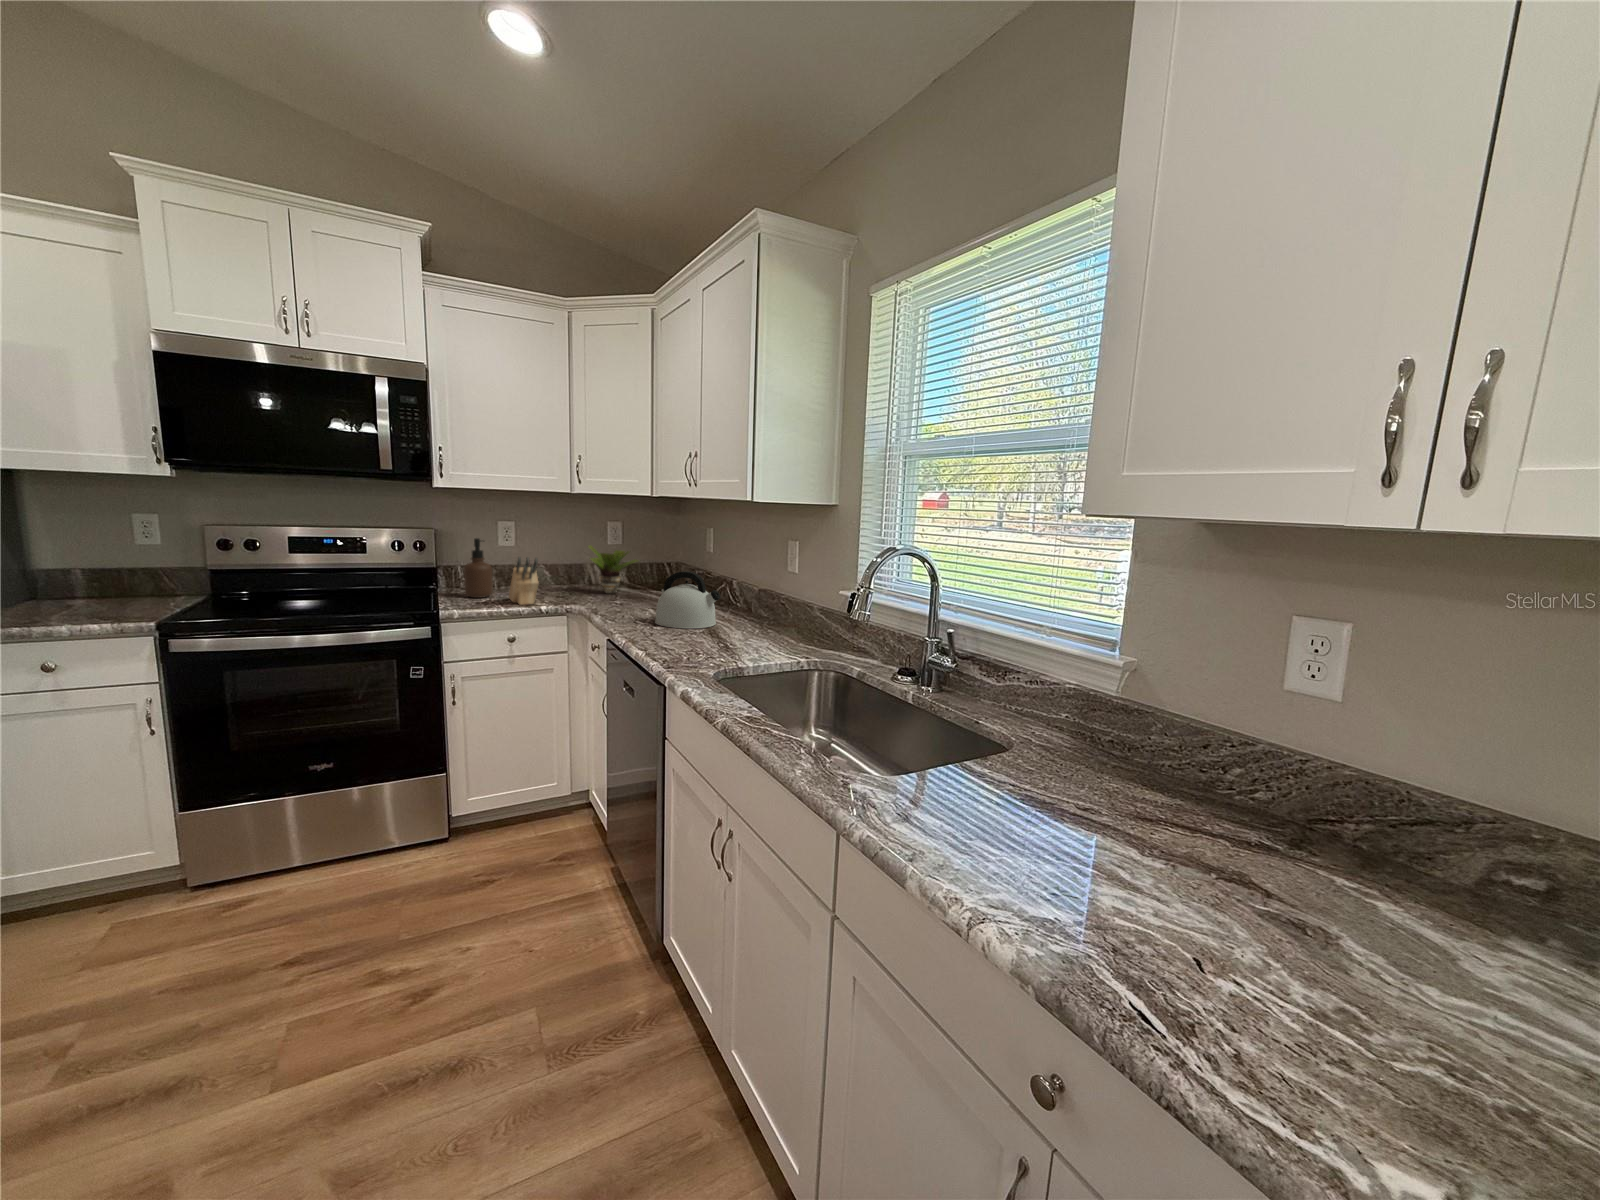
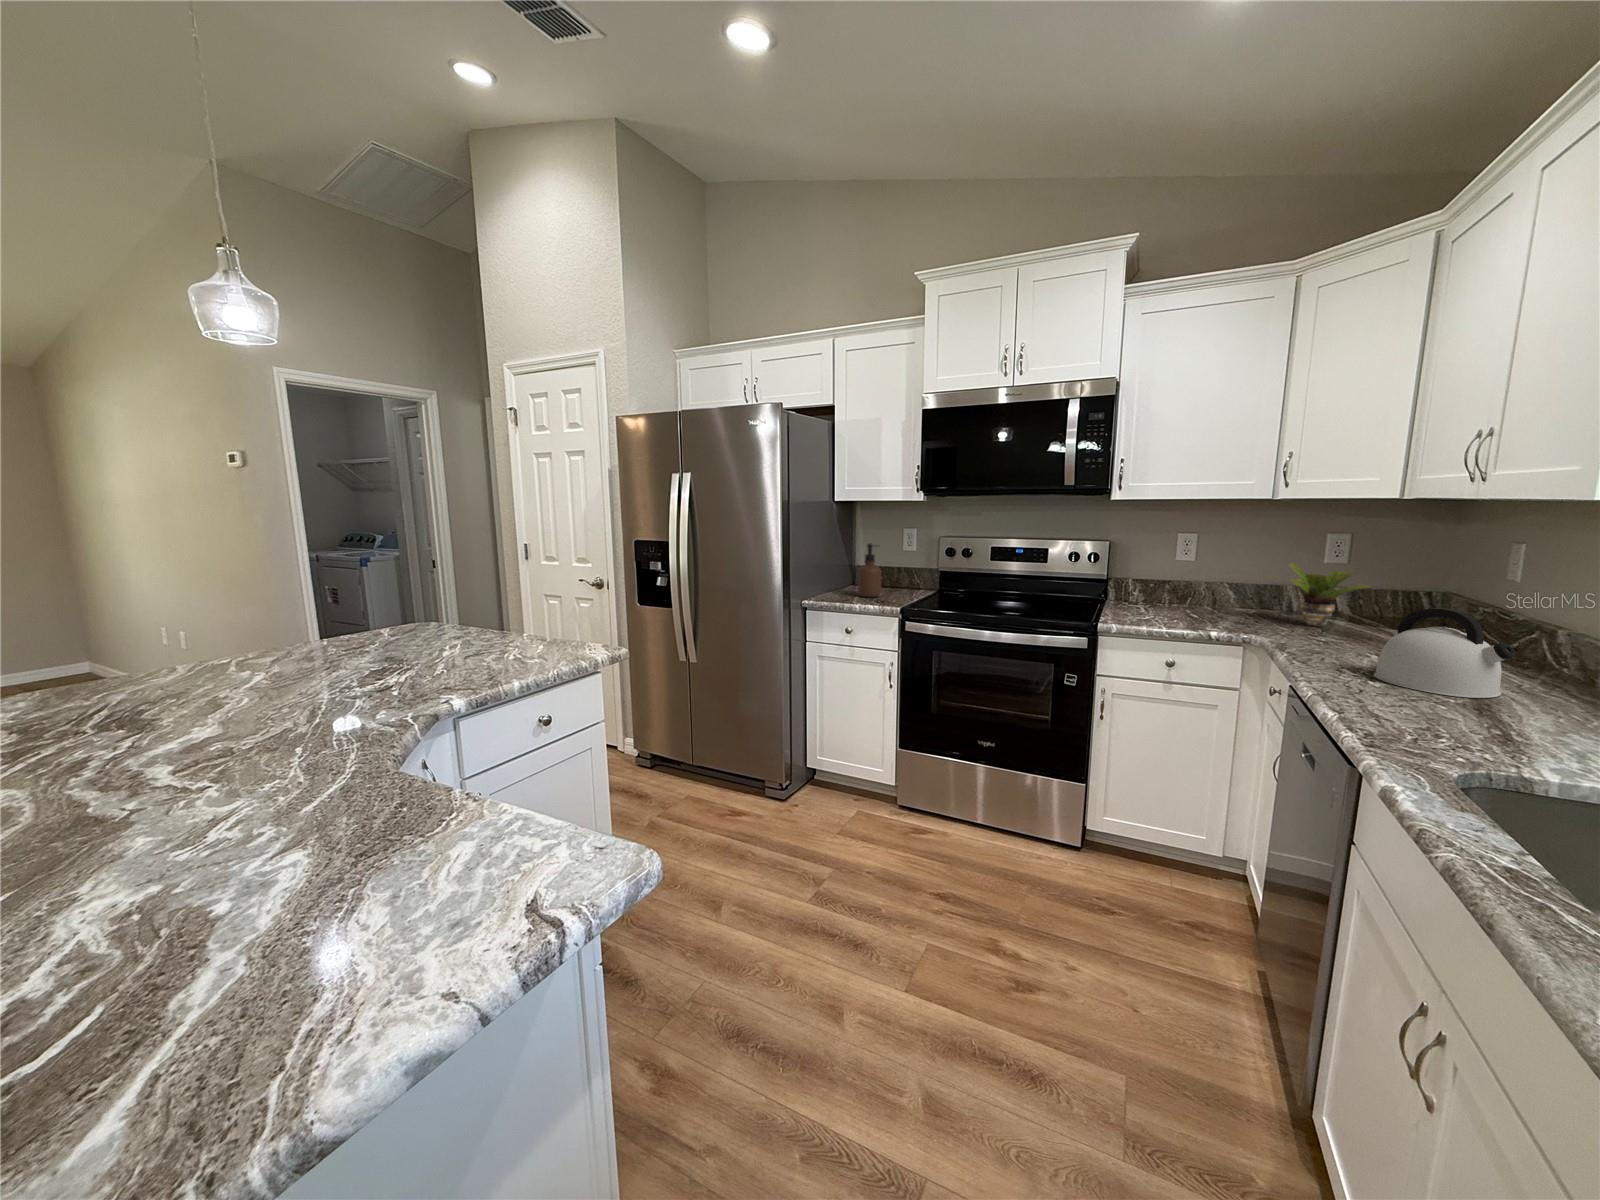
soap dispenser: present [464,538,493,598] -> present [858,544,881,597]
knife block: present [509,557,538,605] -> none [1175,573,1212,628]

